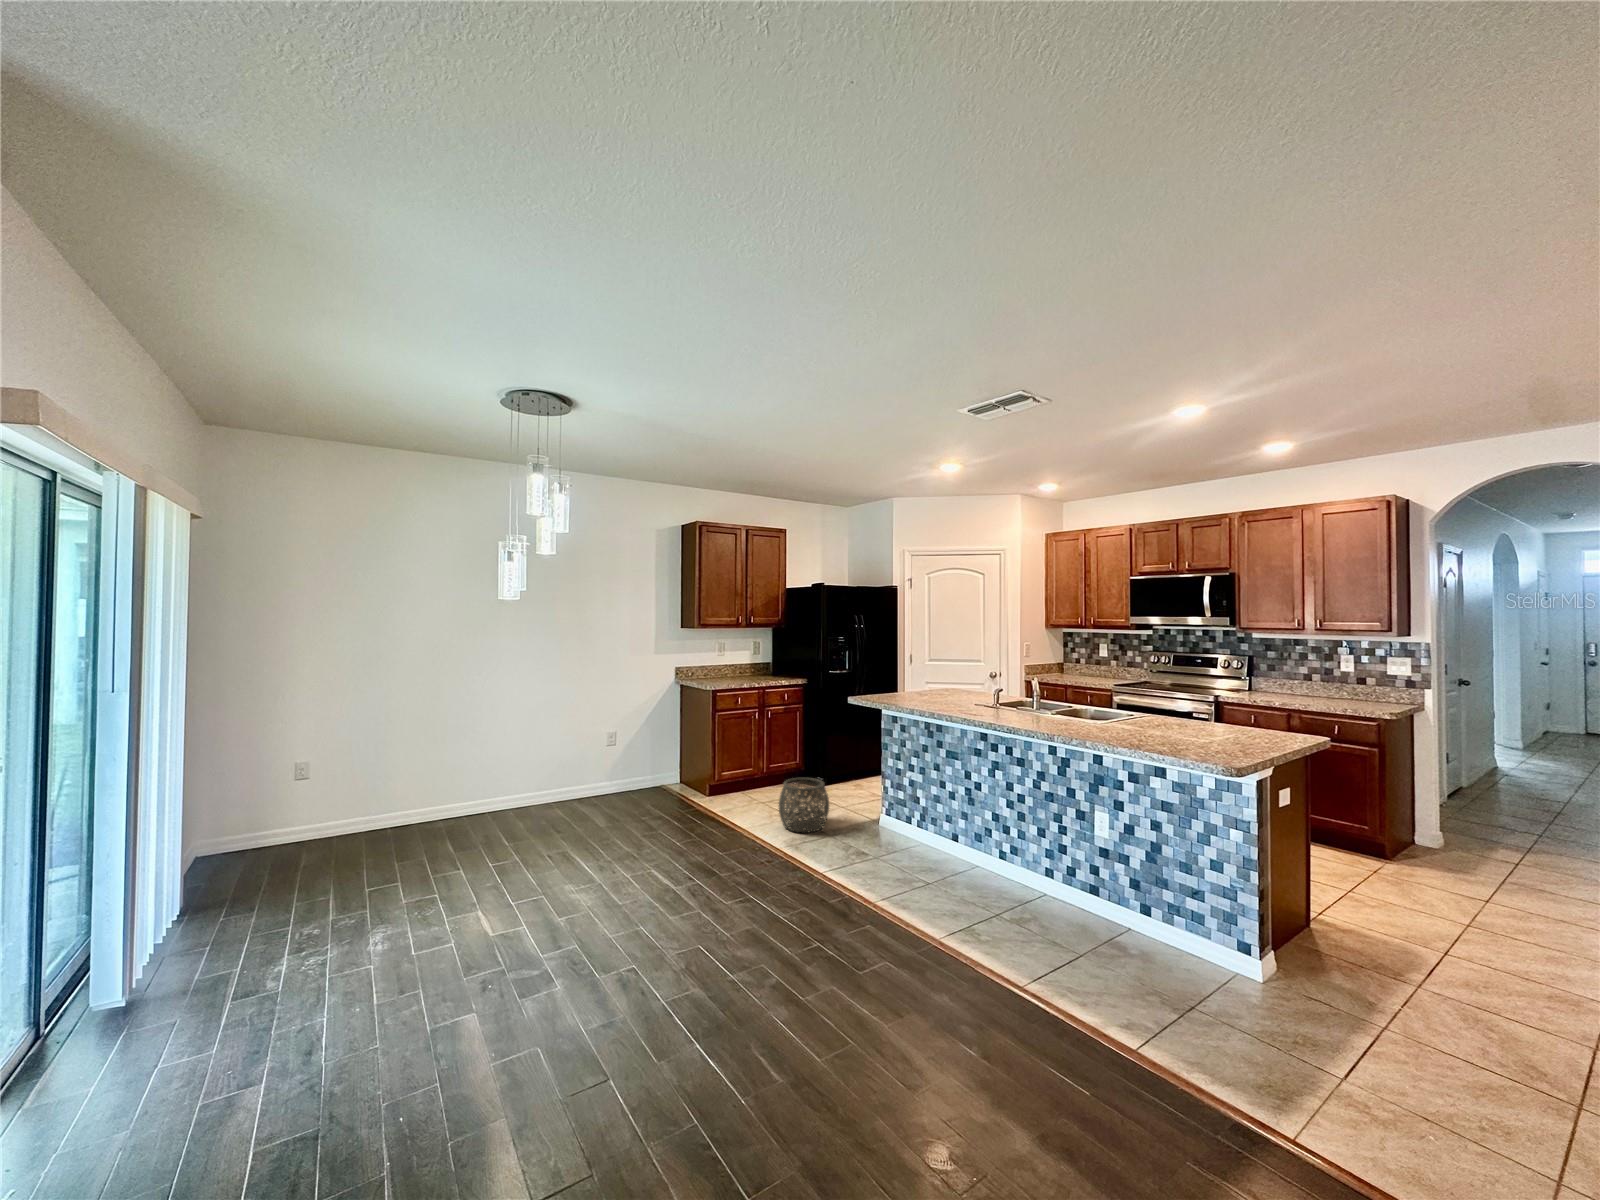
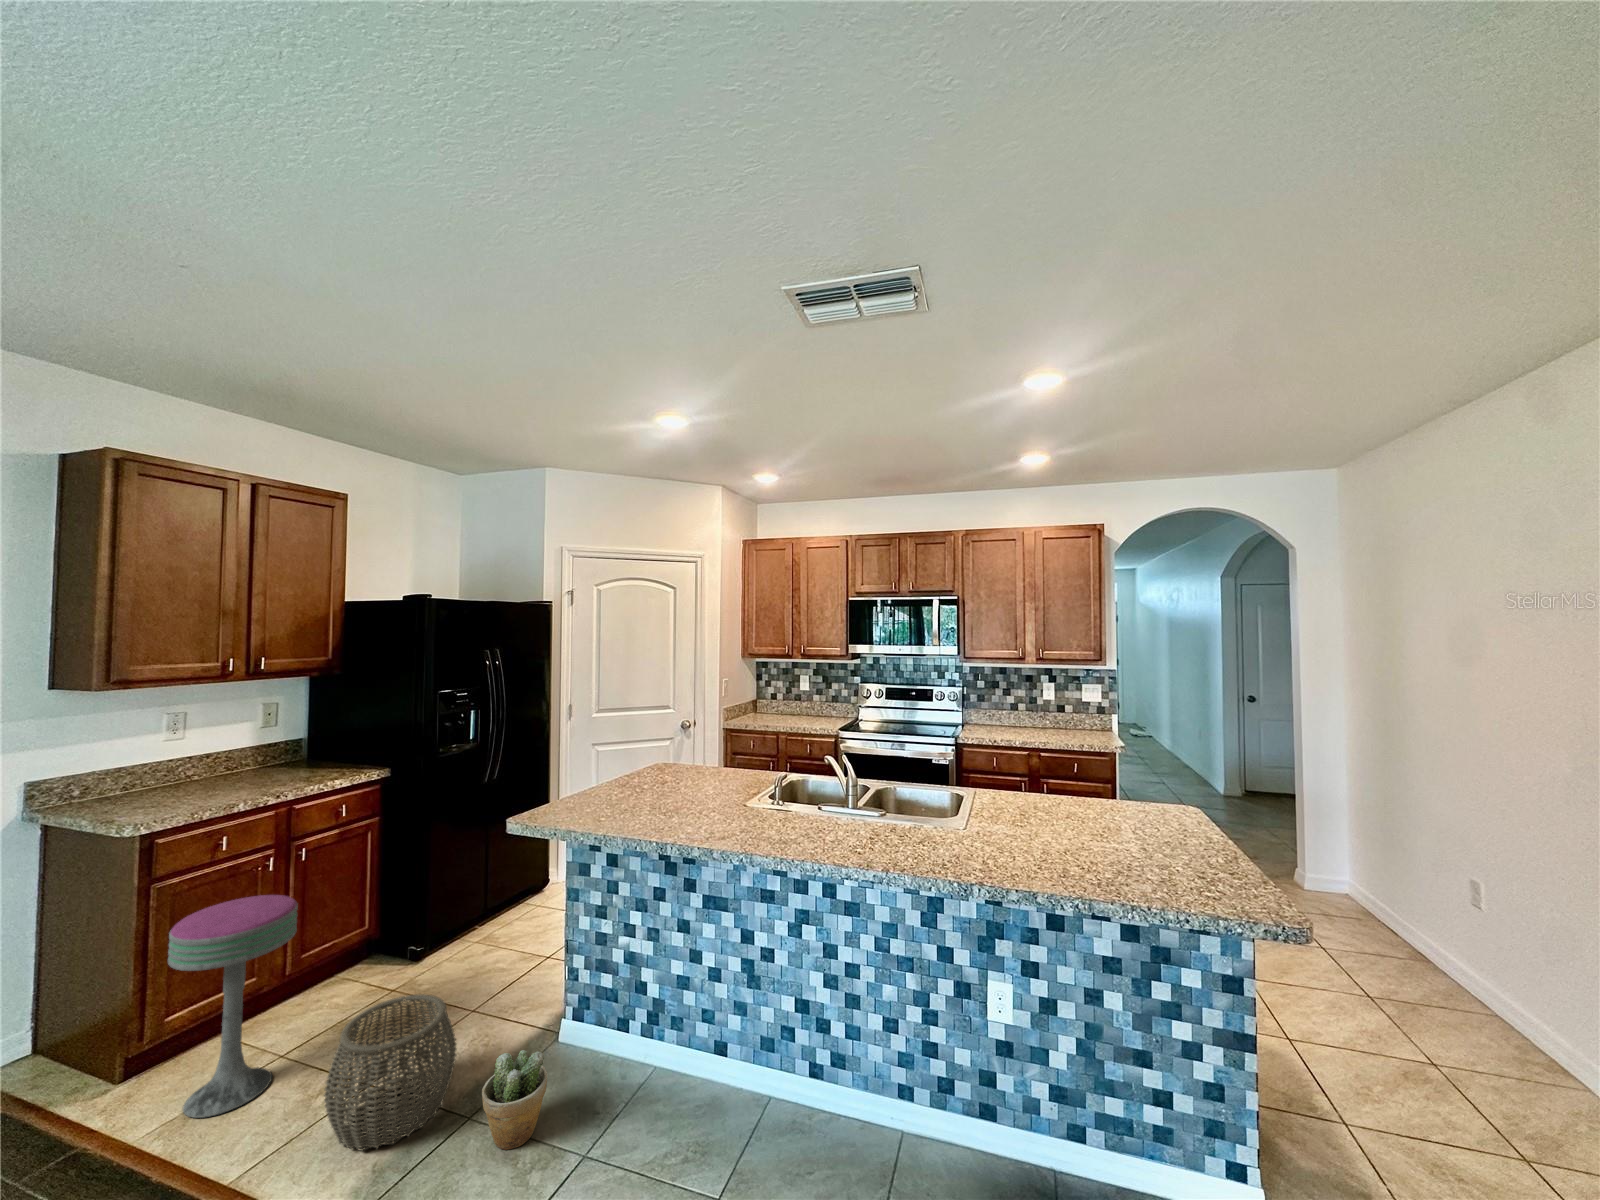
bar stool: none [725,725,768,811] -> present [168,895,298,1118]
potted plant: none [836,804,865,846] -> present [482,1050,547,1150]

